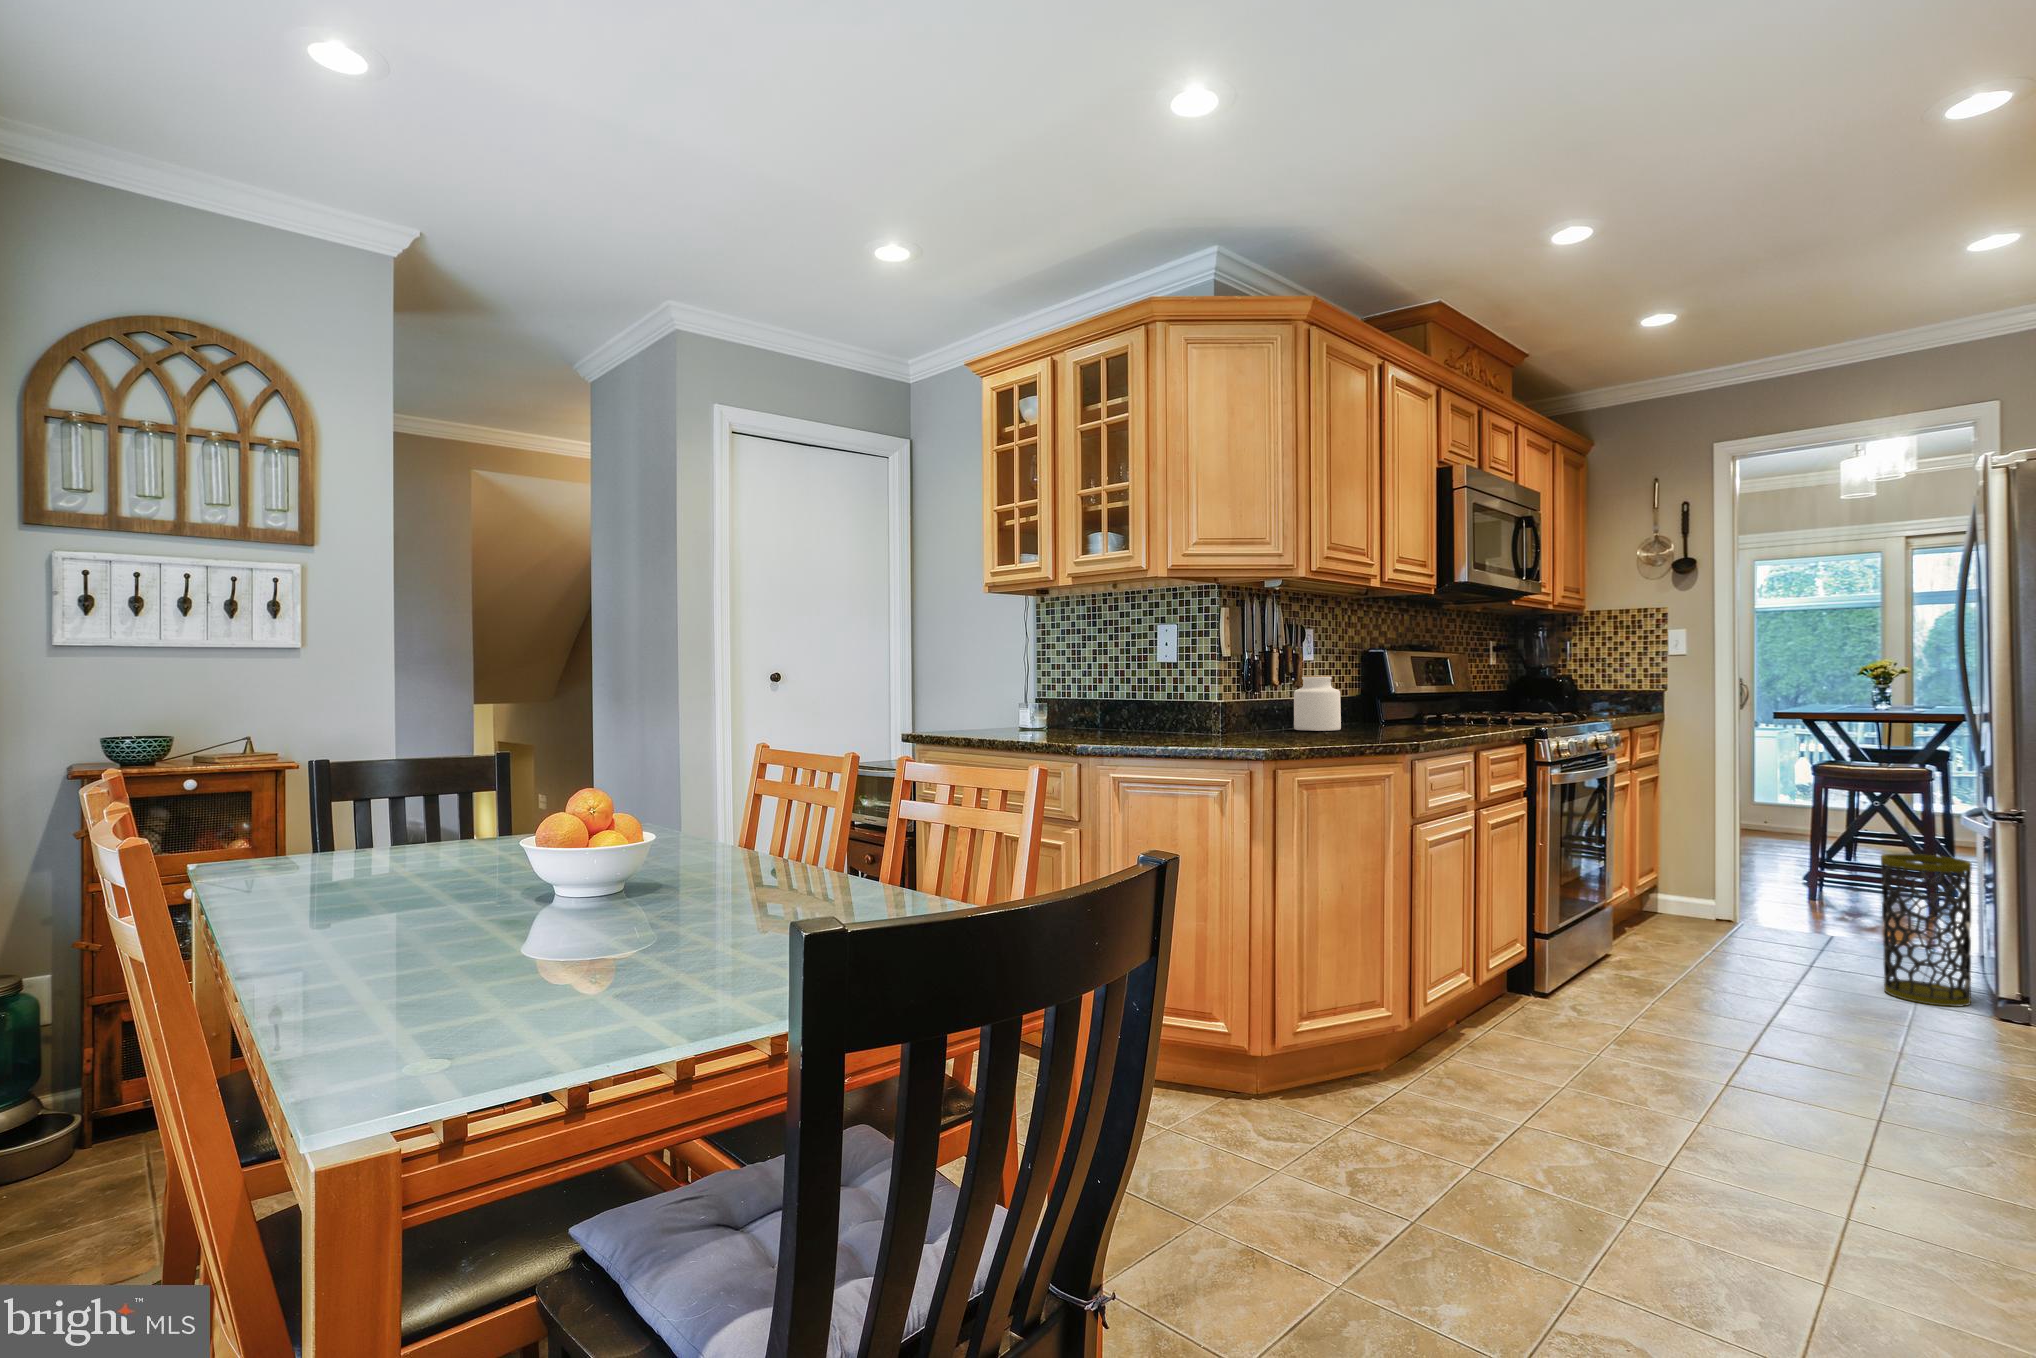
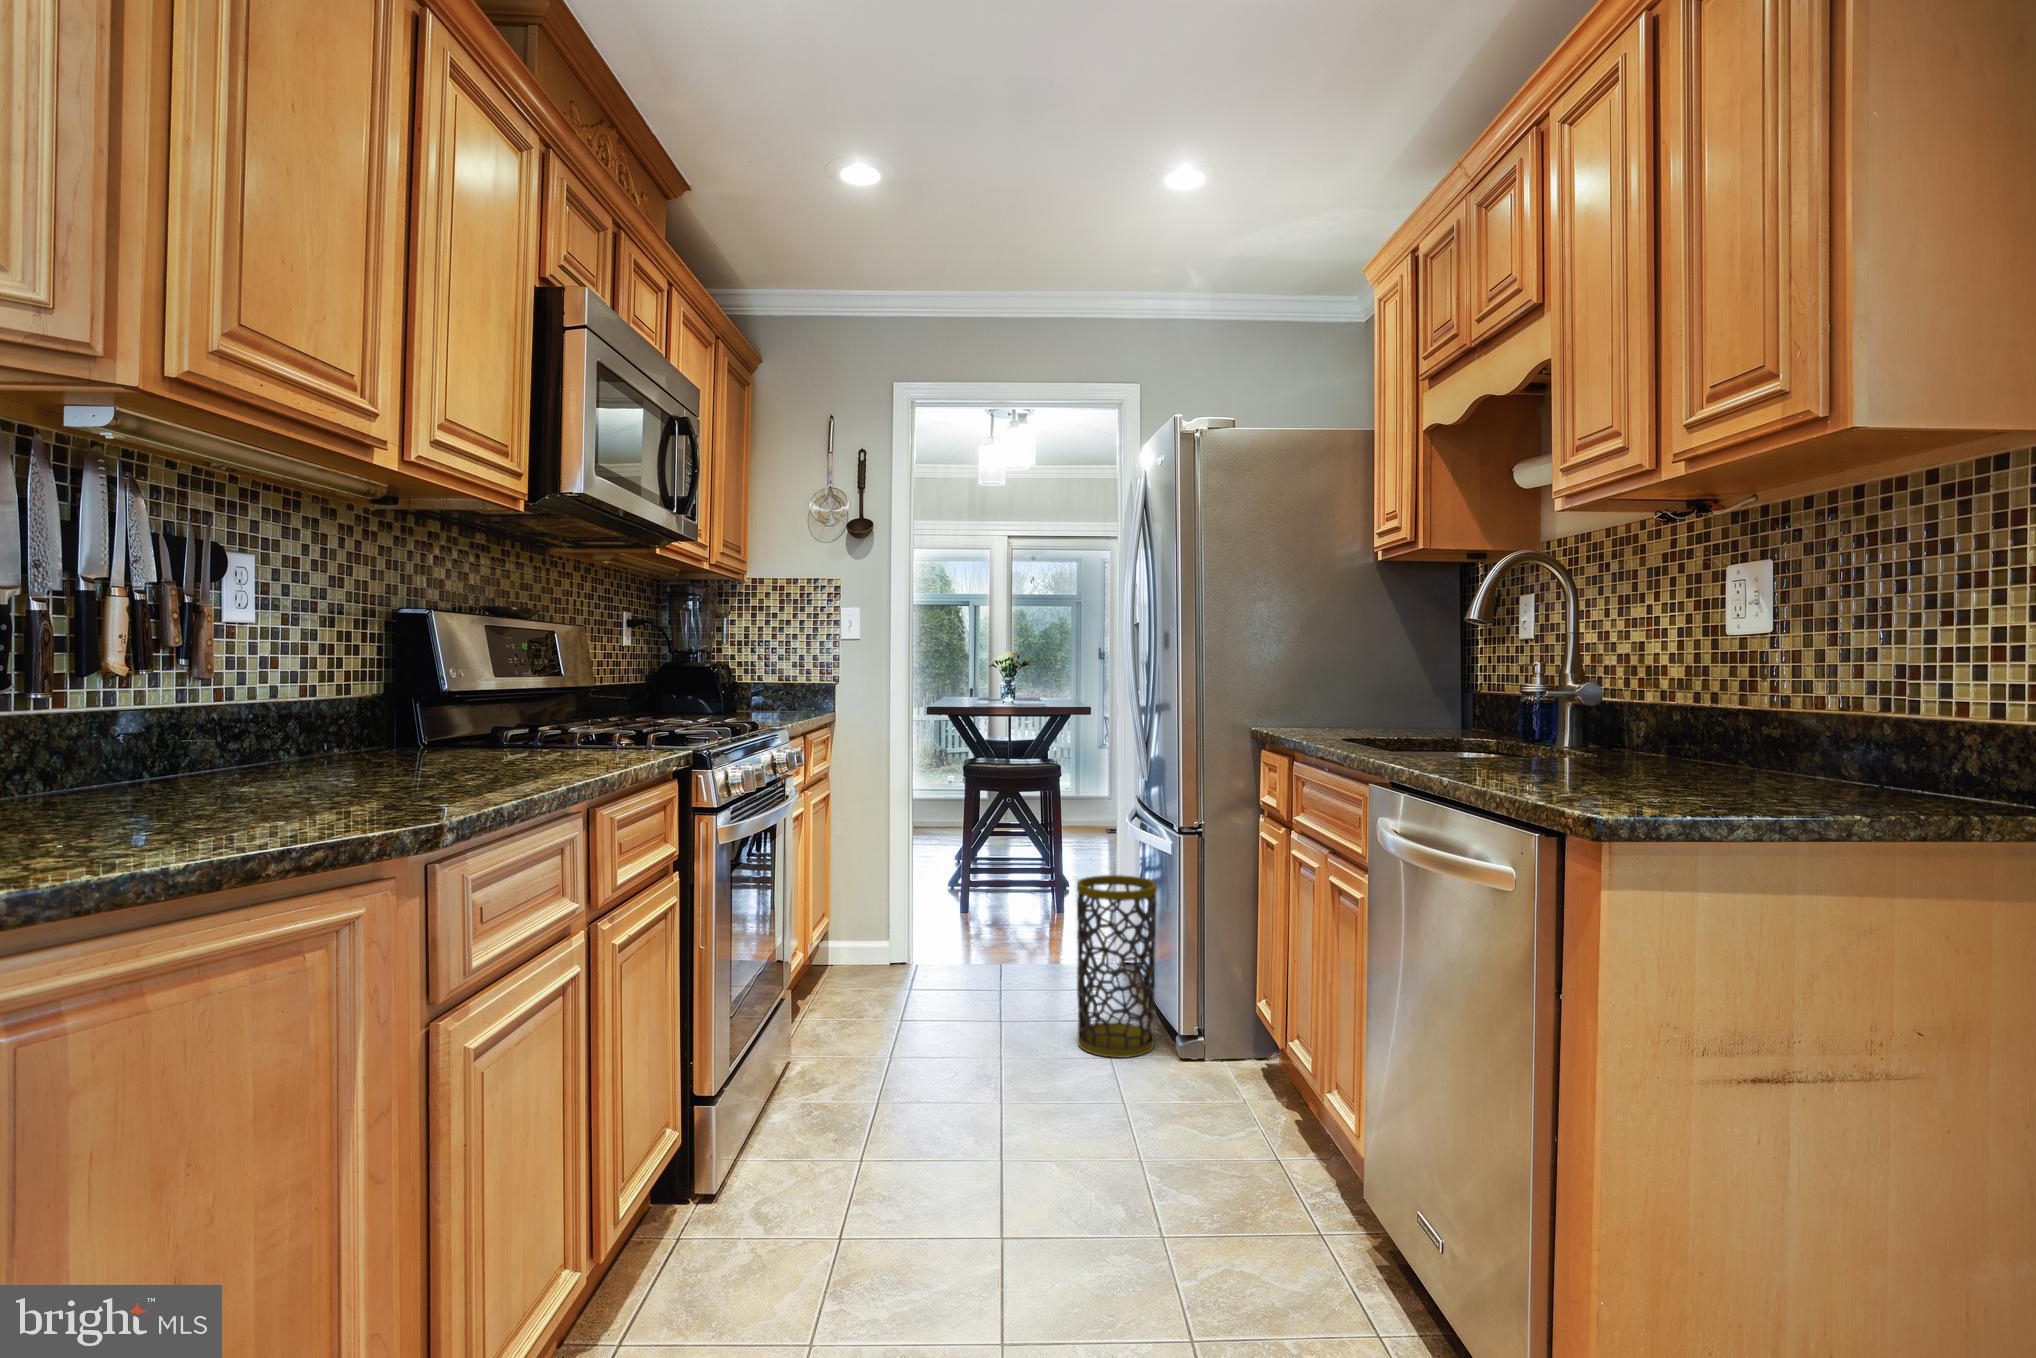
jar: present [1294,676,1341,731] -> none [169,654,297,783]

